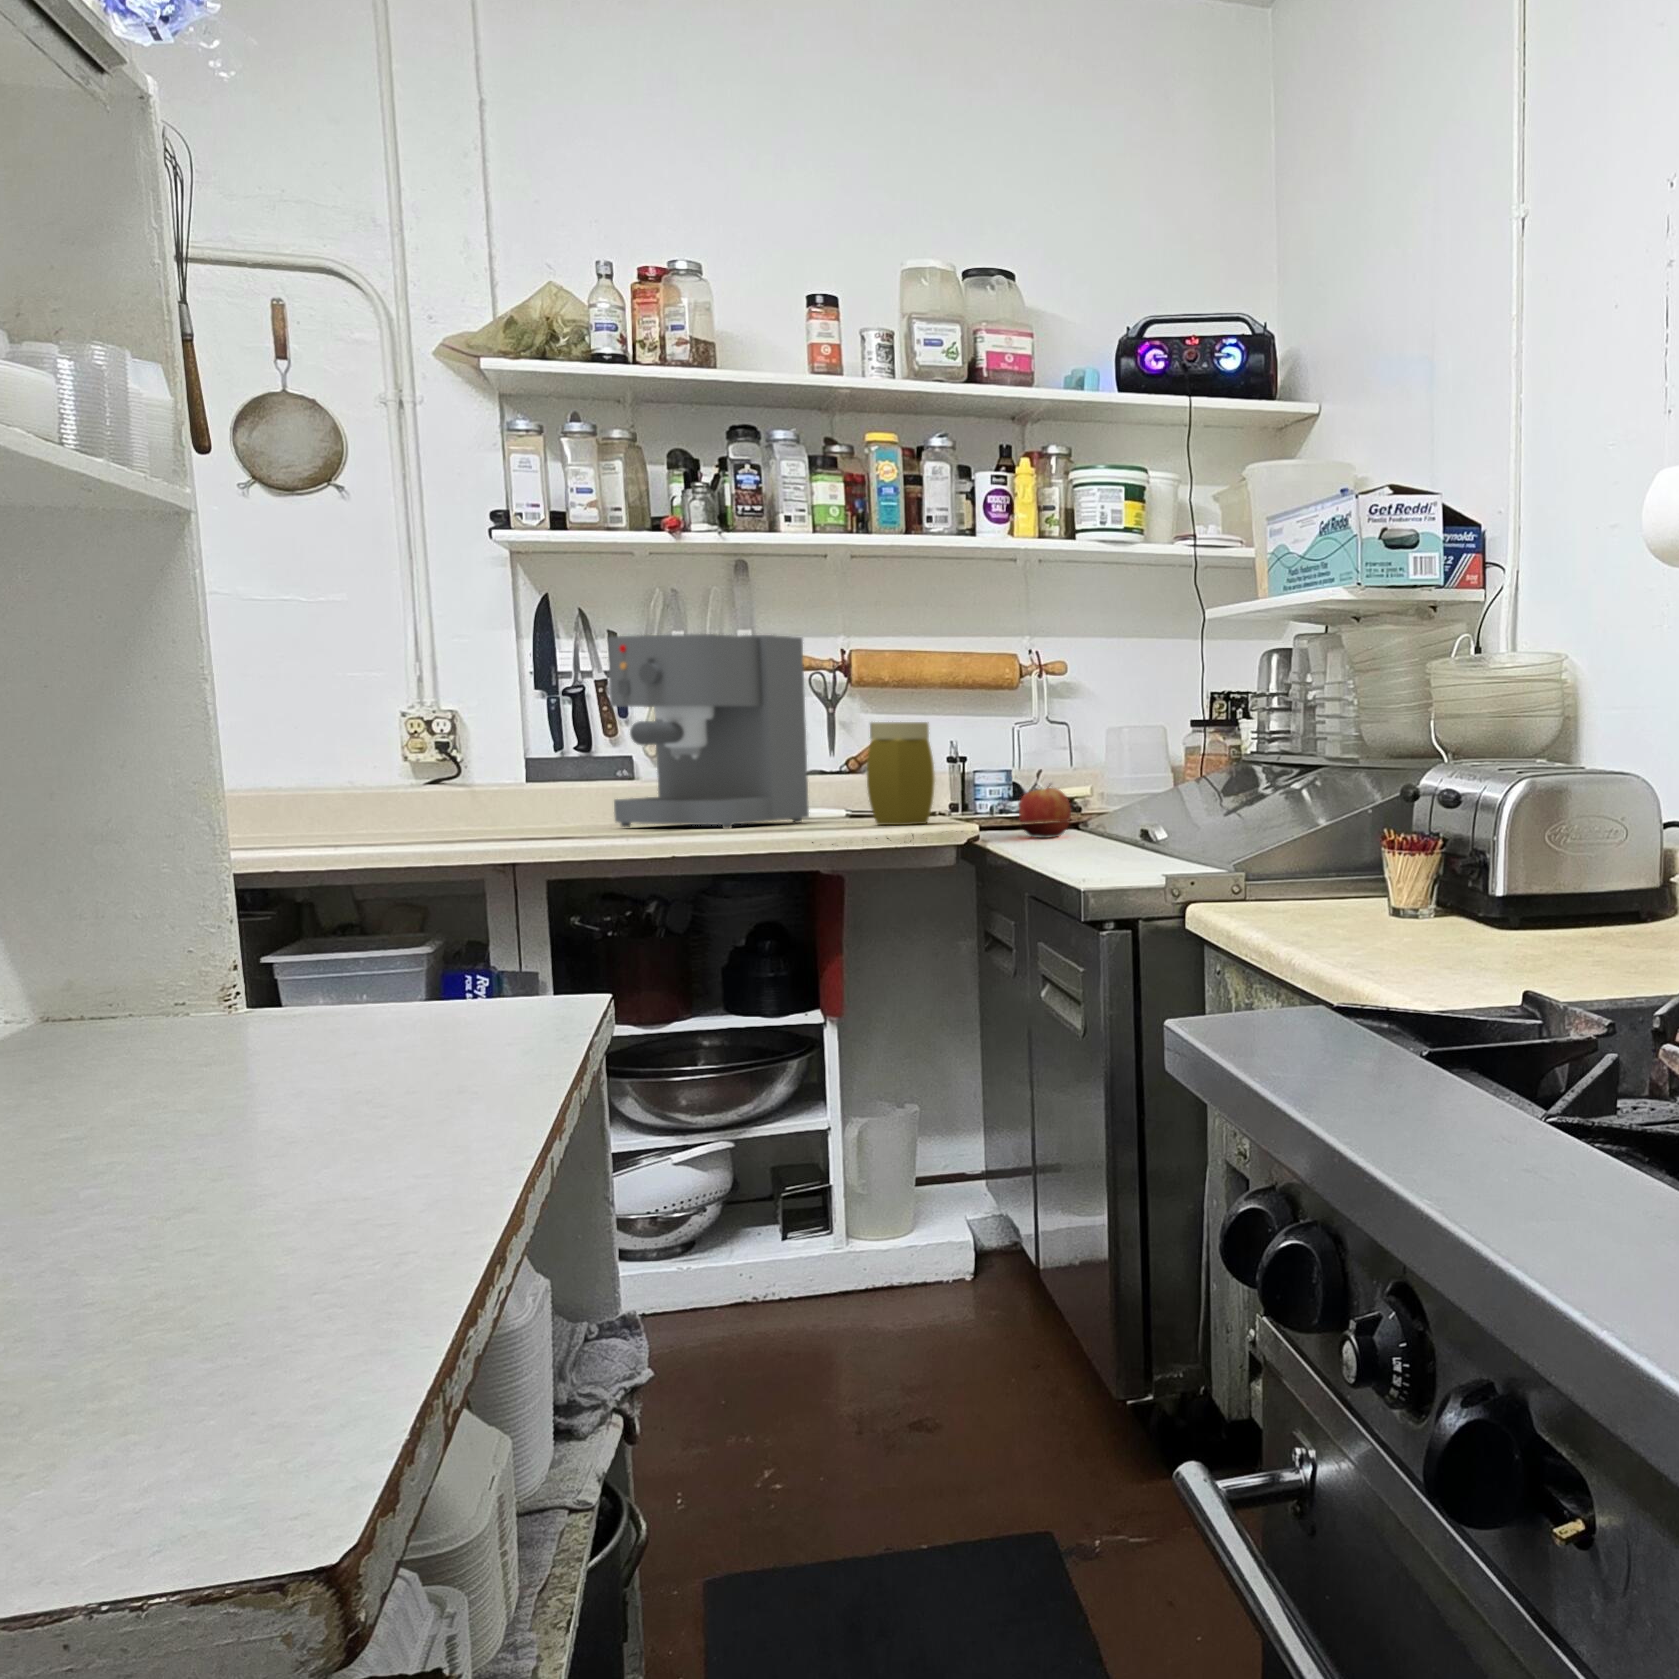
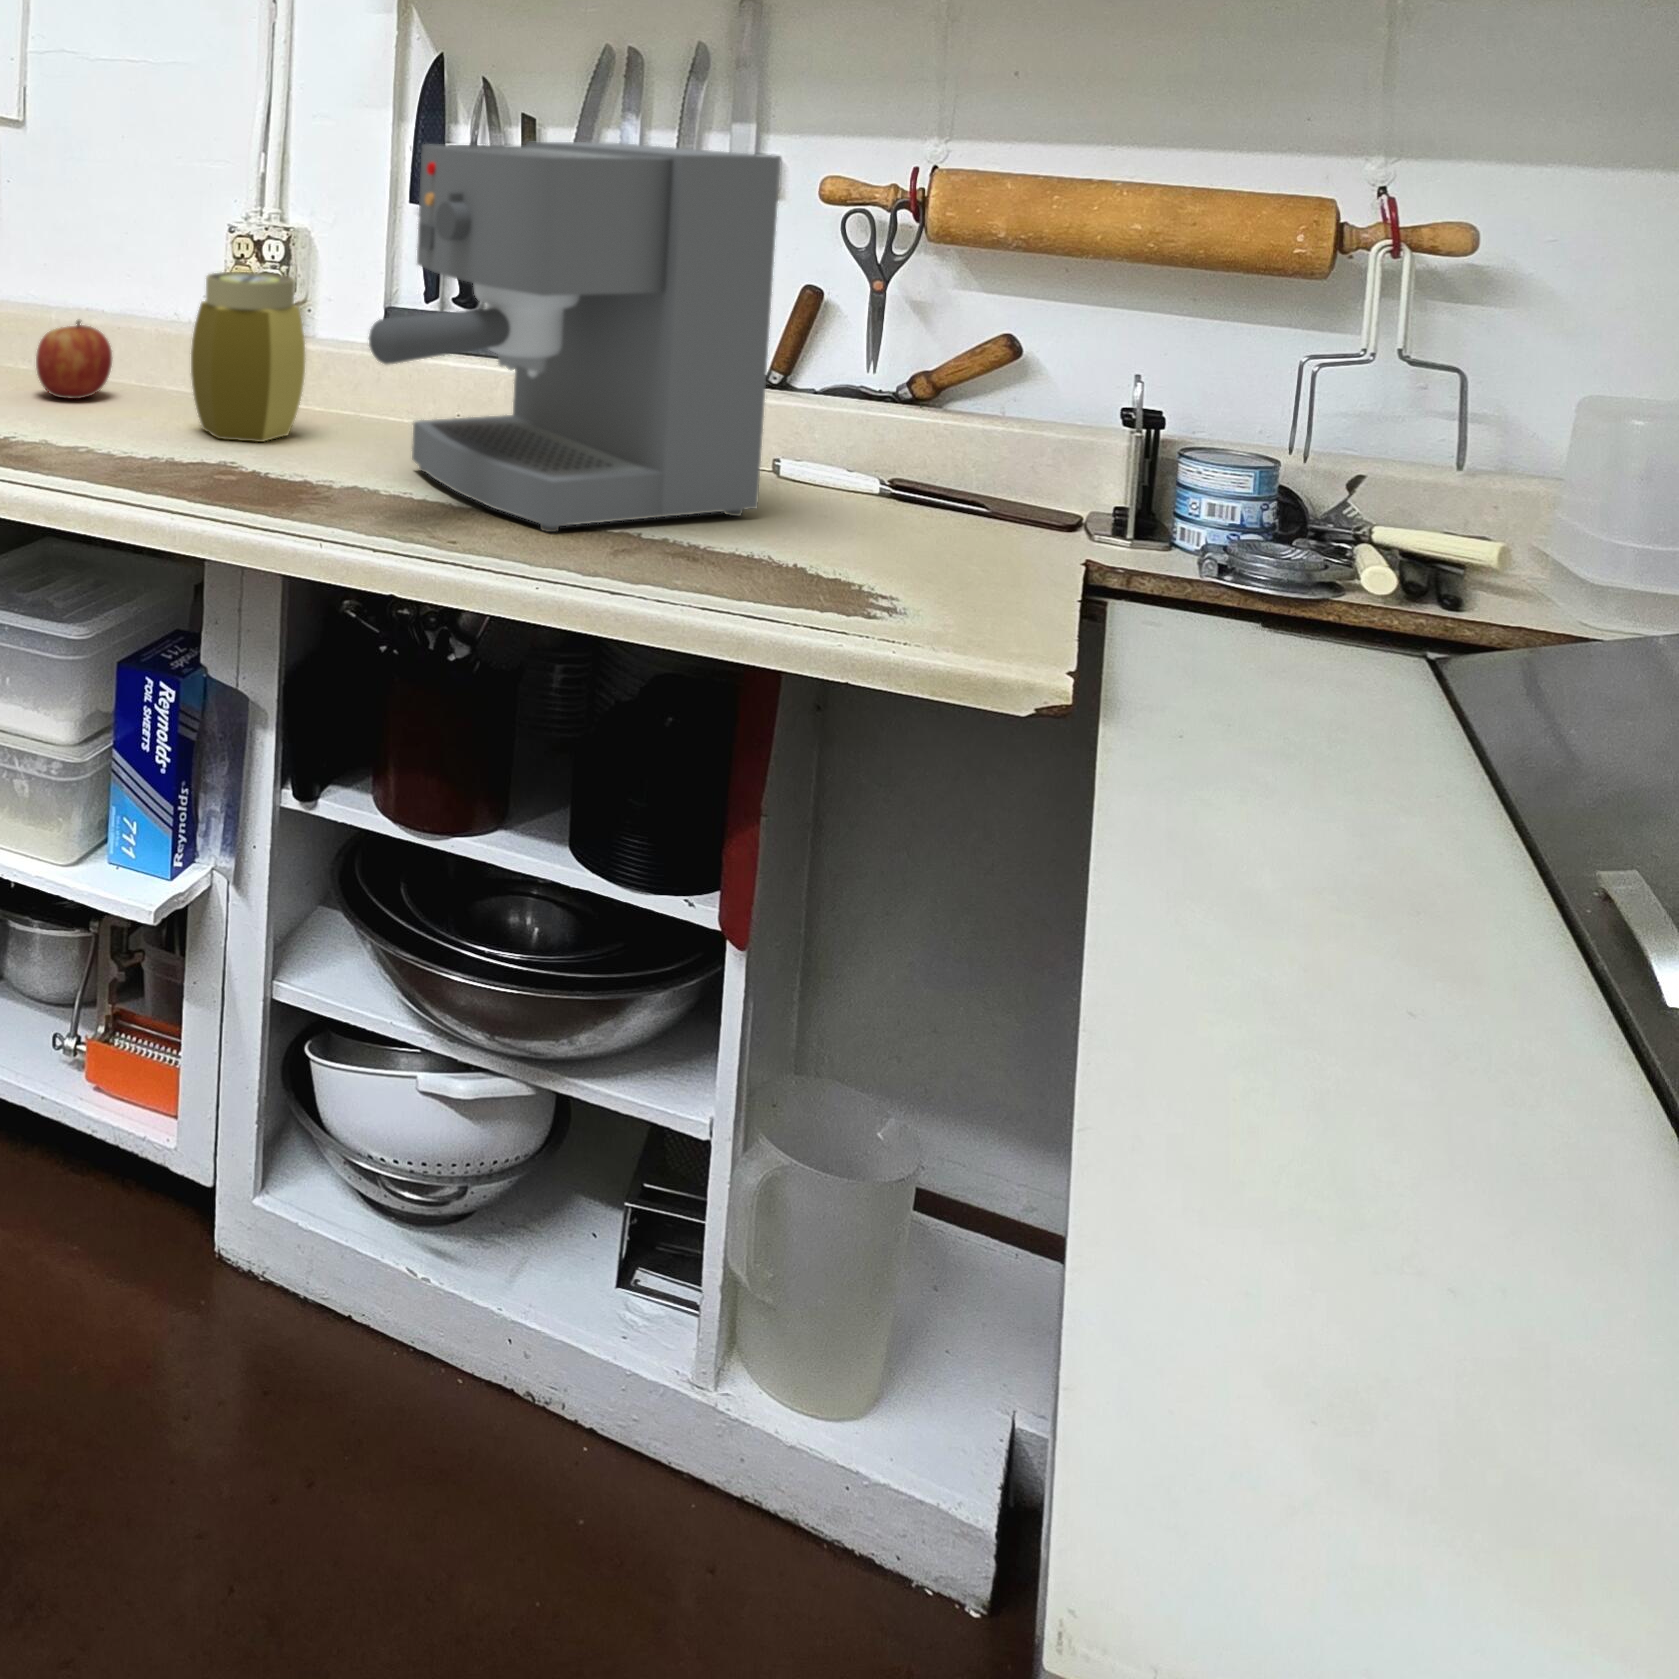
jar: present [867,722,935,825] -> present [191,272,305,442]
apple: present [1019,785,1071,838] -> present [36,320,112,399]

